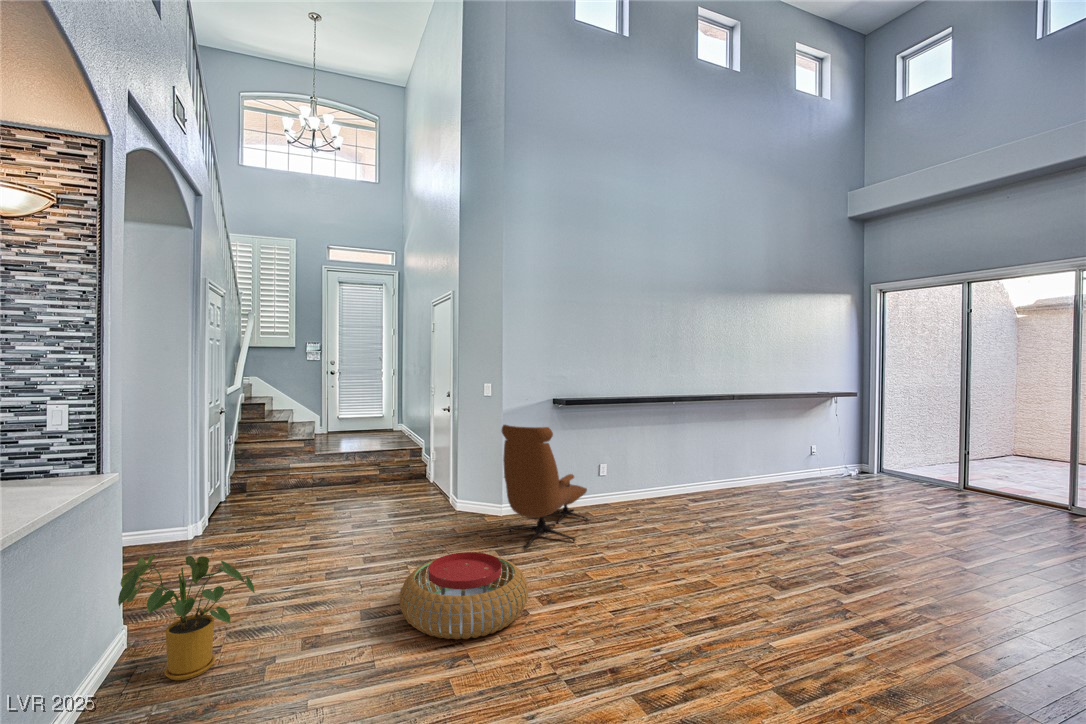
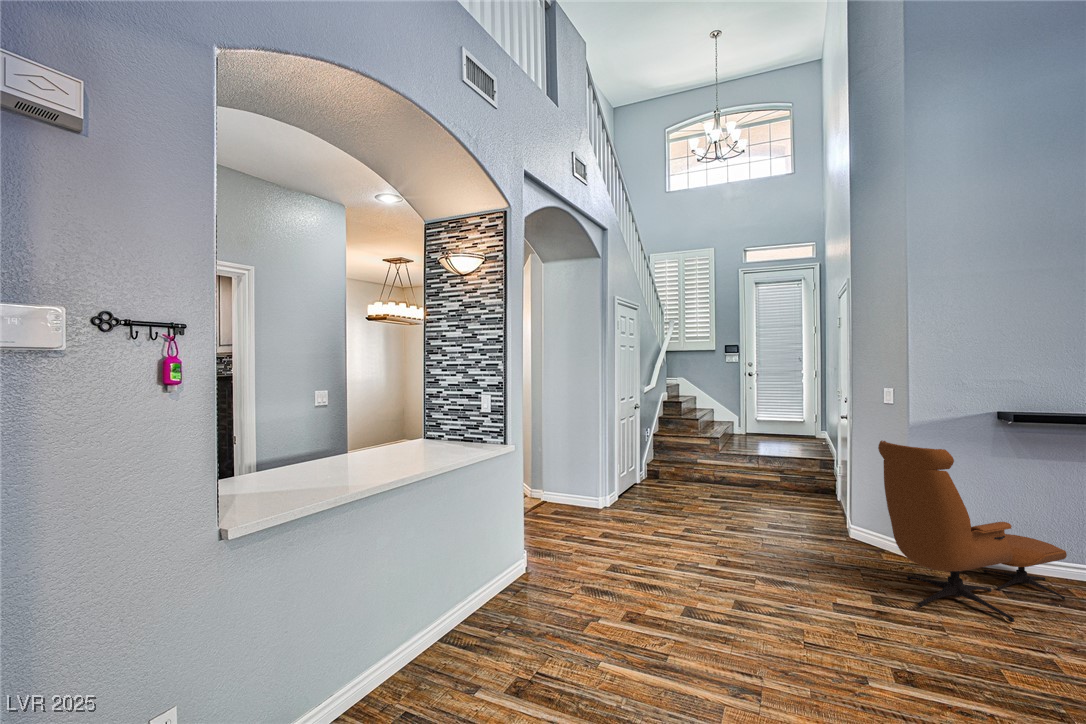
pouf: present [400,552,528,639] -> none [711,579,871,685]
house plant: present [118,555,255,680] -> none [505,510,588,609]

